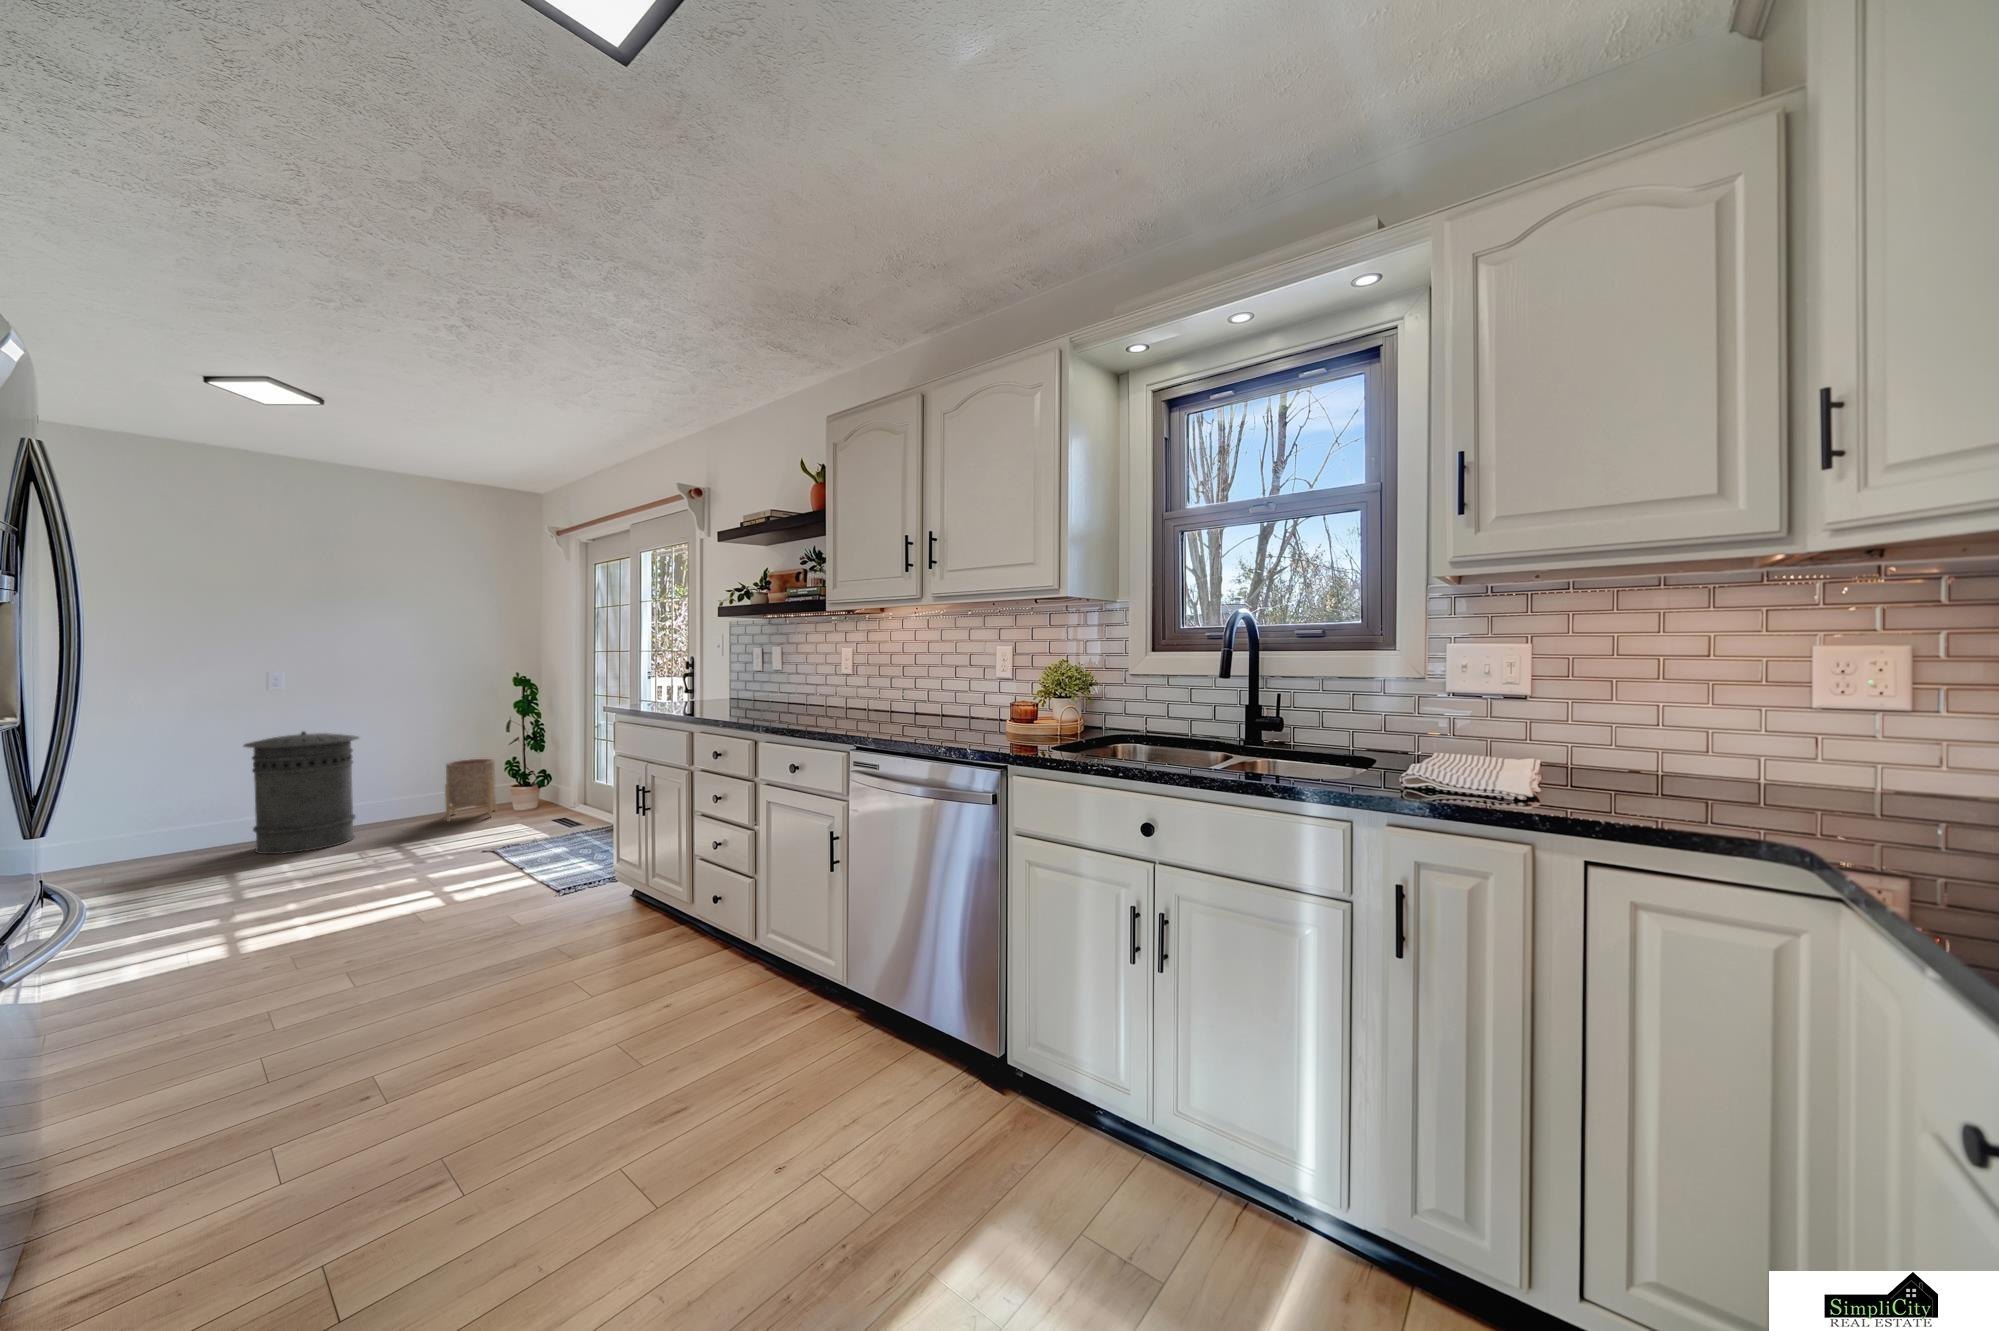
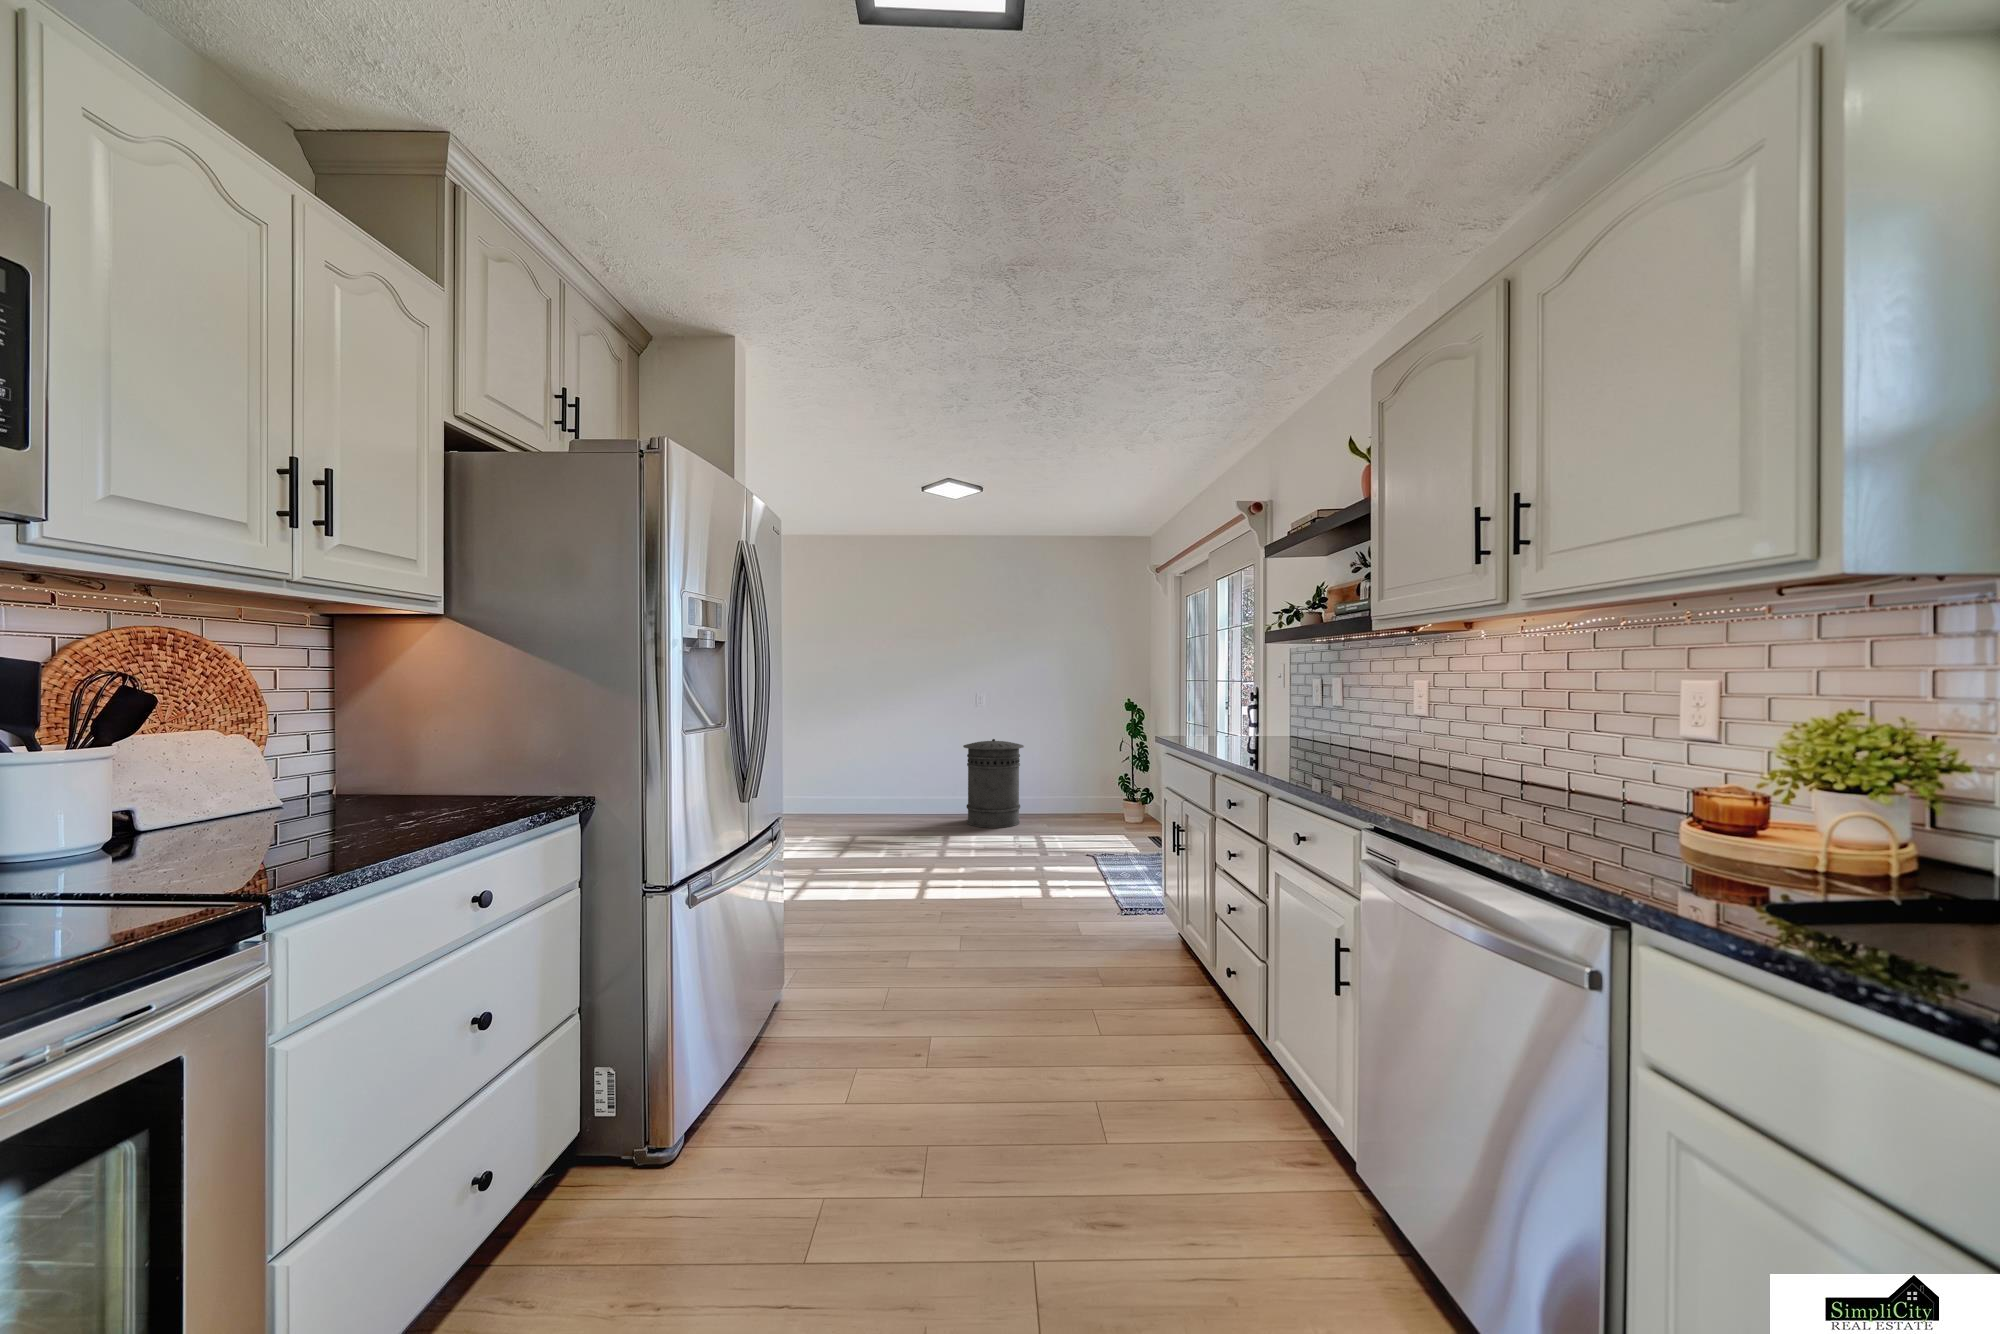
planter: present [445,759,496,822] -> none [1076,772,1113,824]

